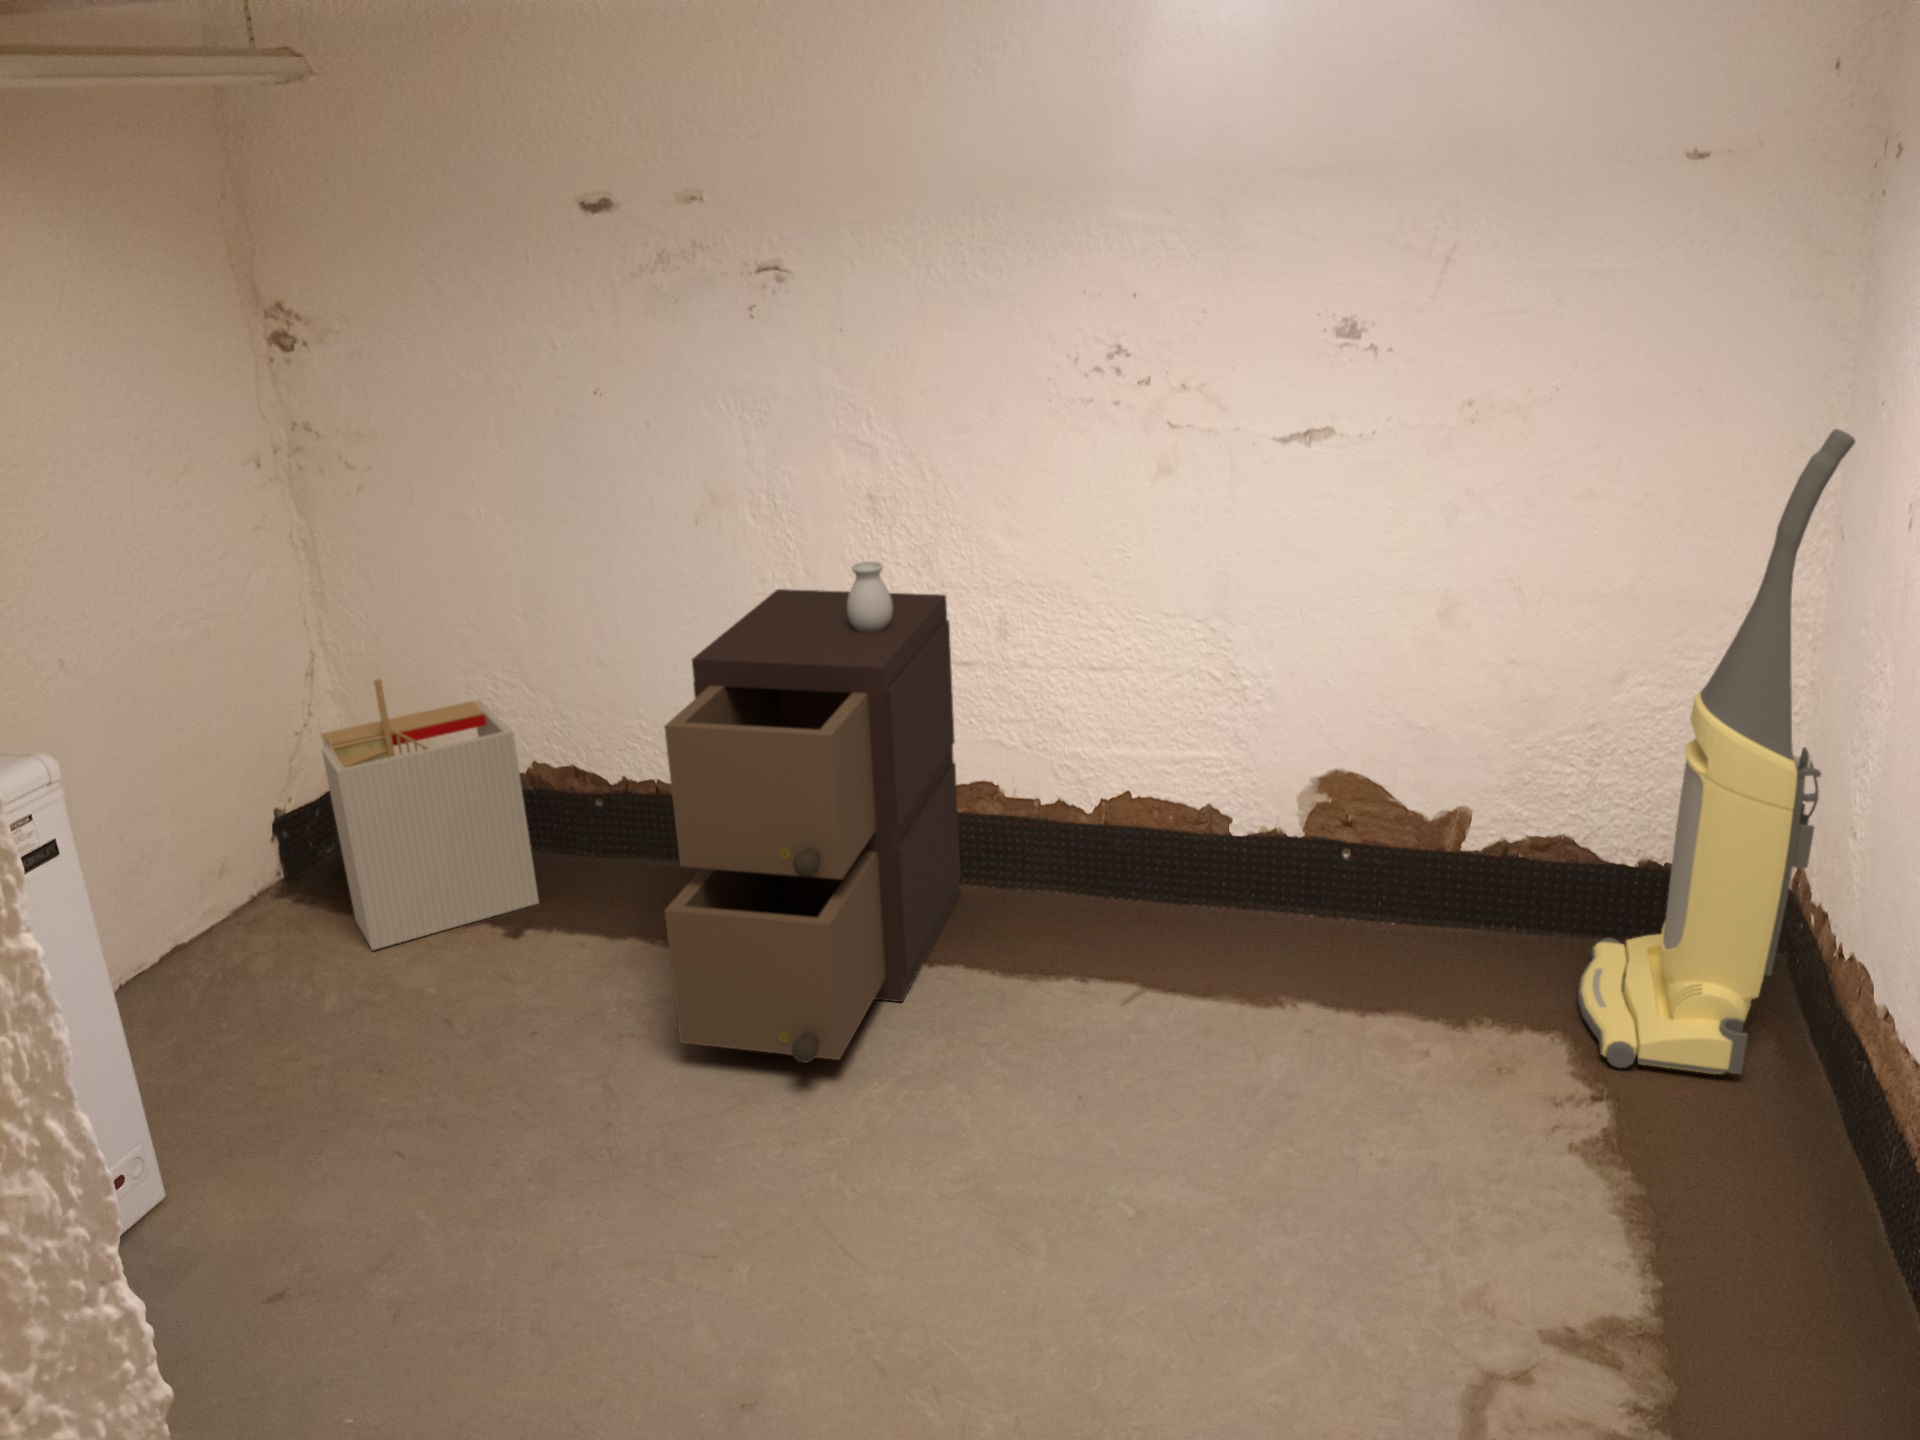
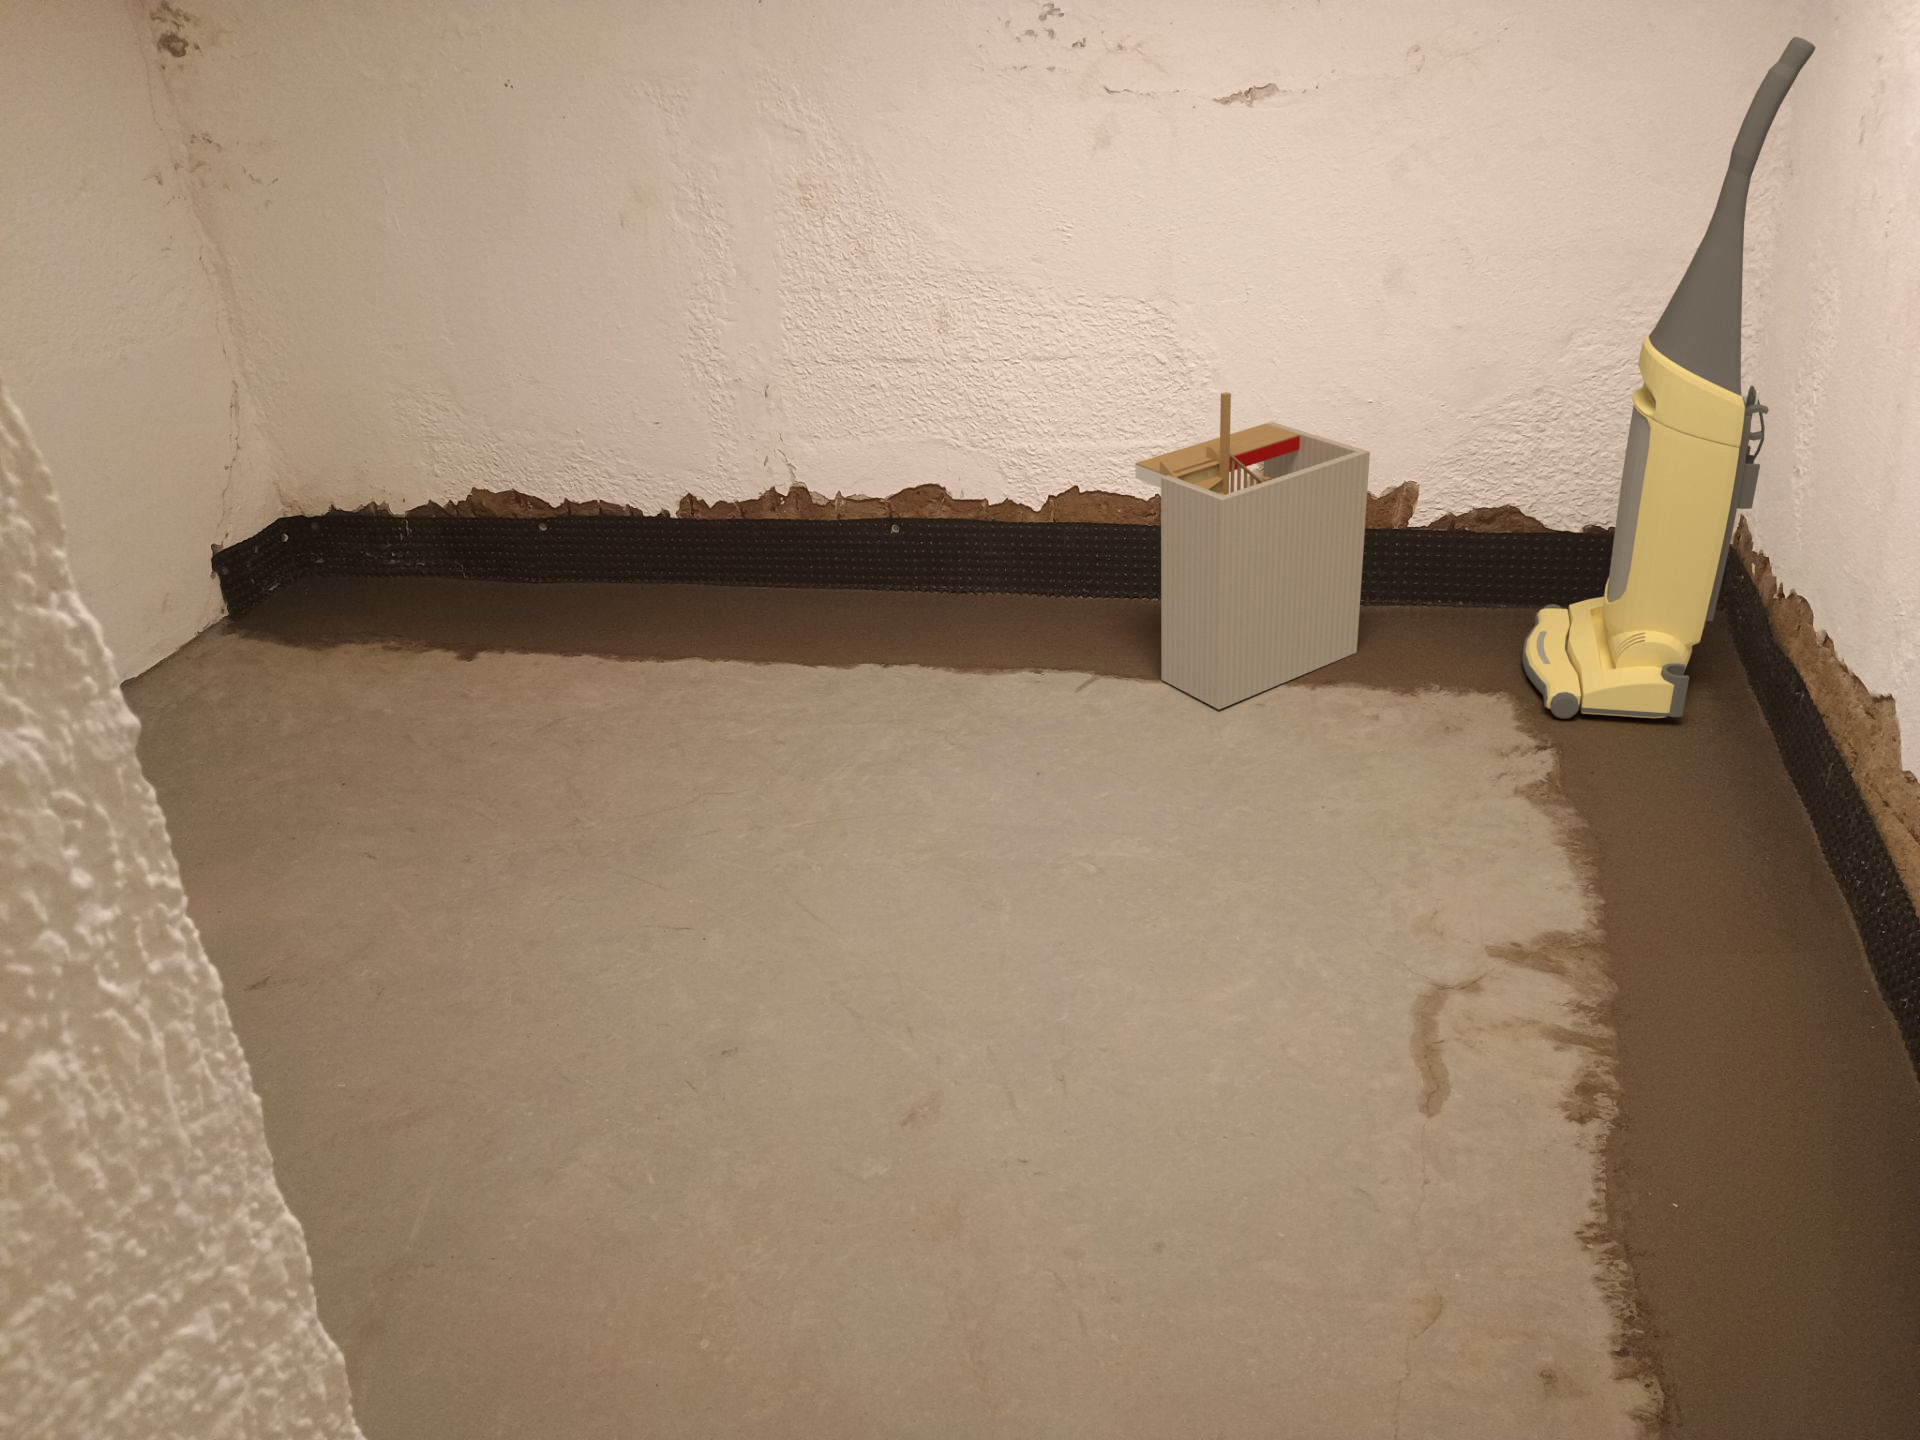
storage cabinet: present [664,561,960,1063] -> none [597,244,911,749]
storage bin: present [321,679,539,950] -> present [1135,392,1370,710]

